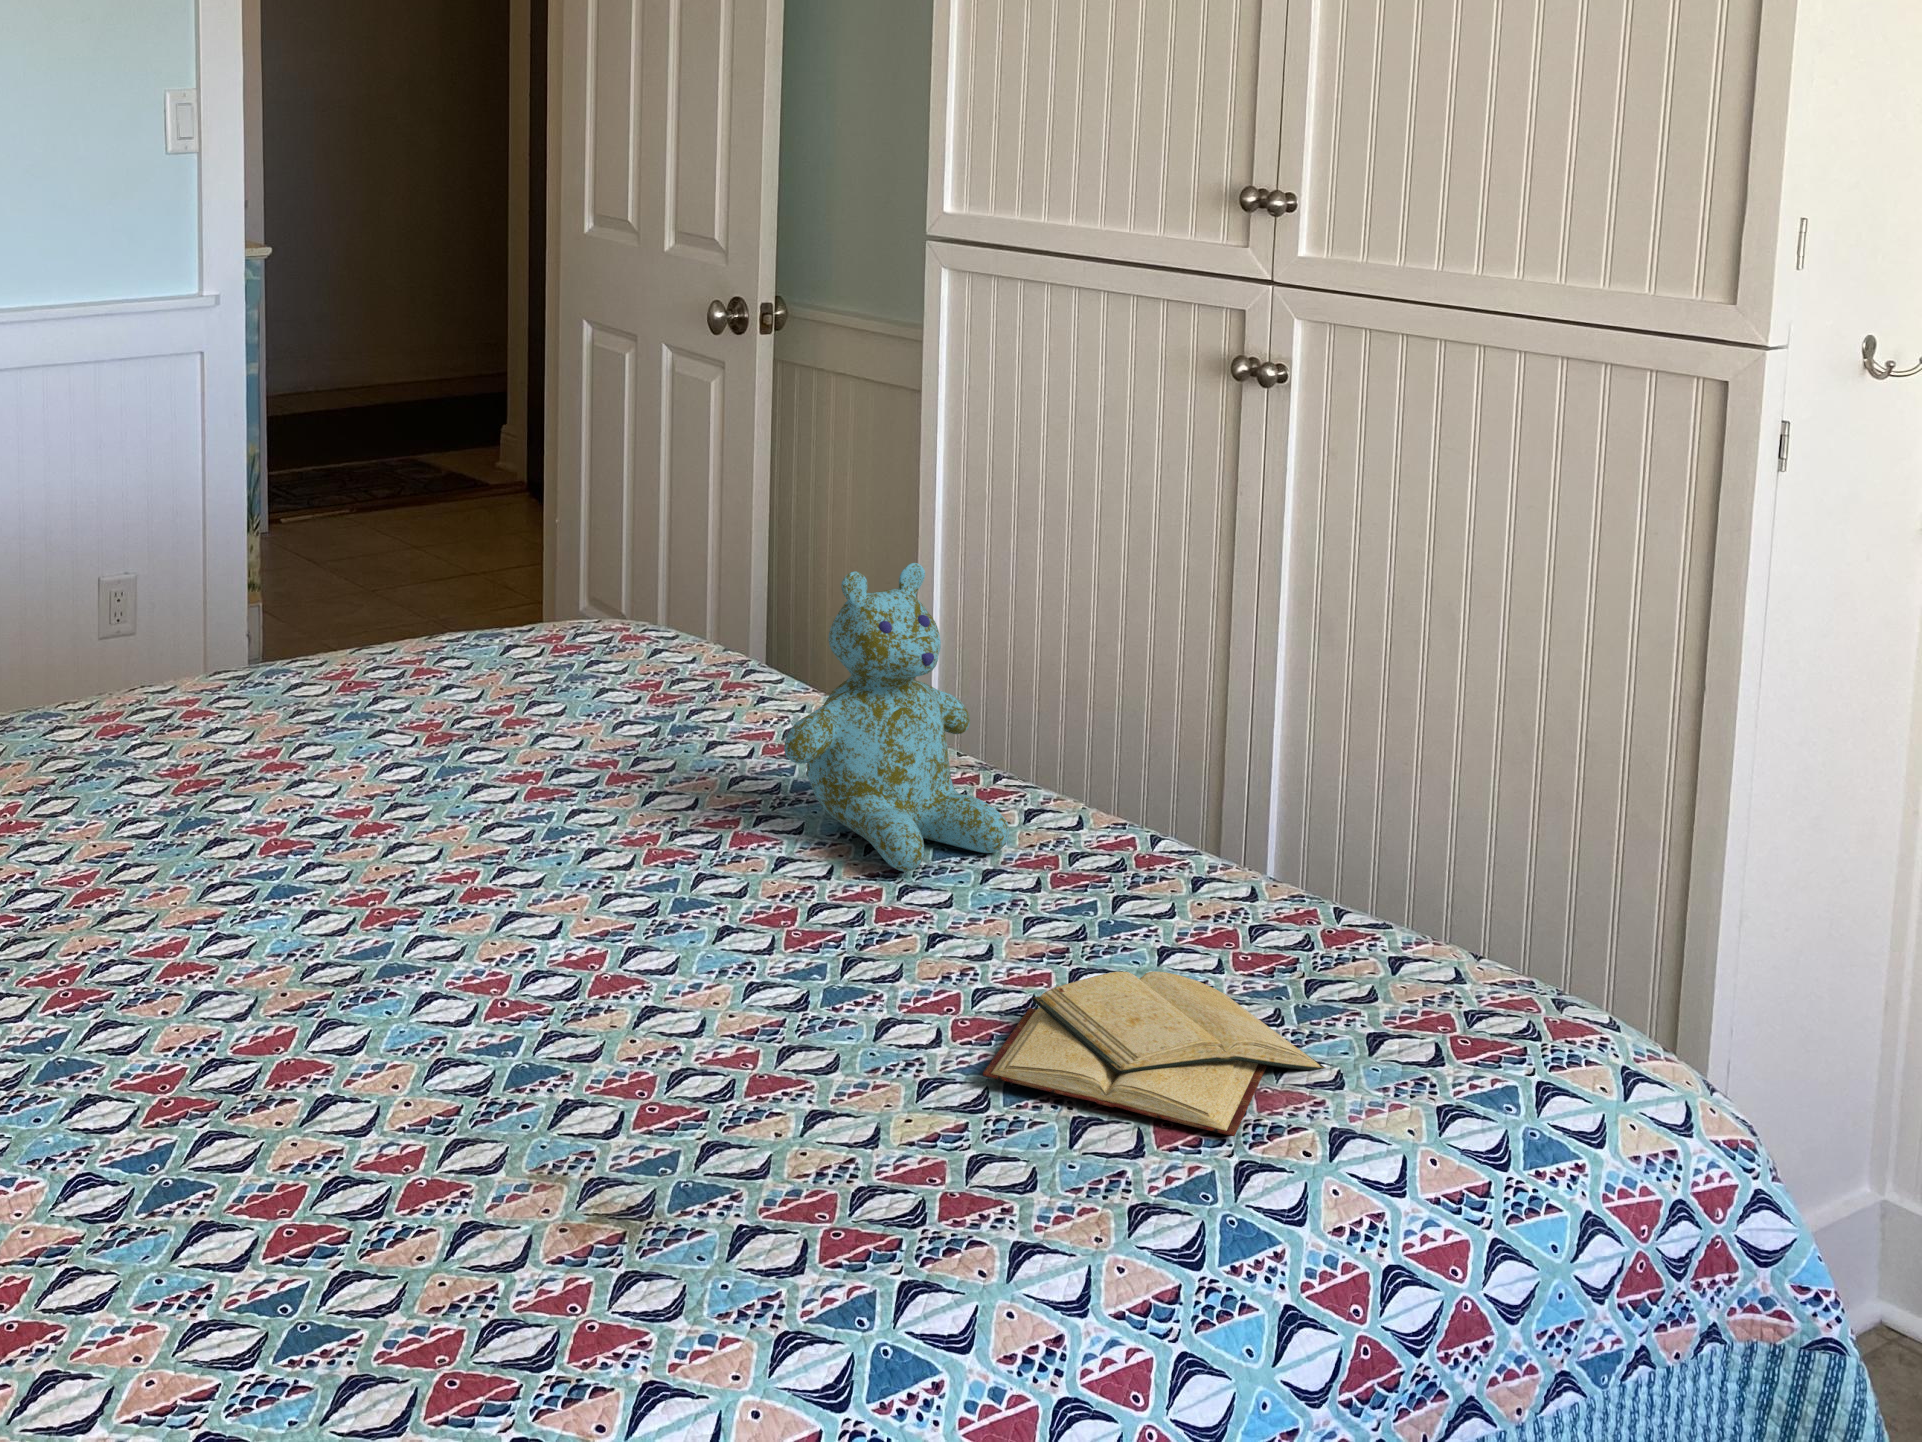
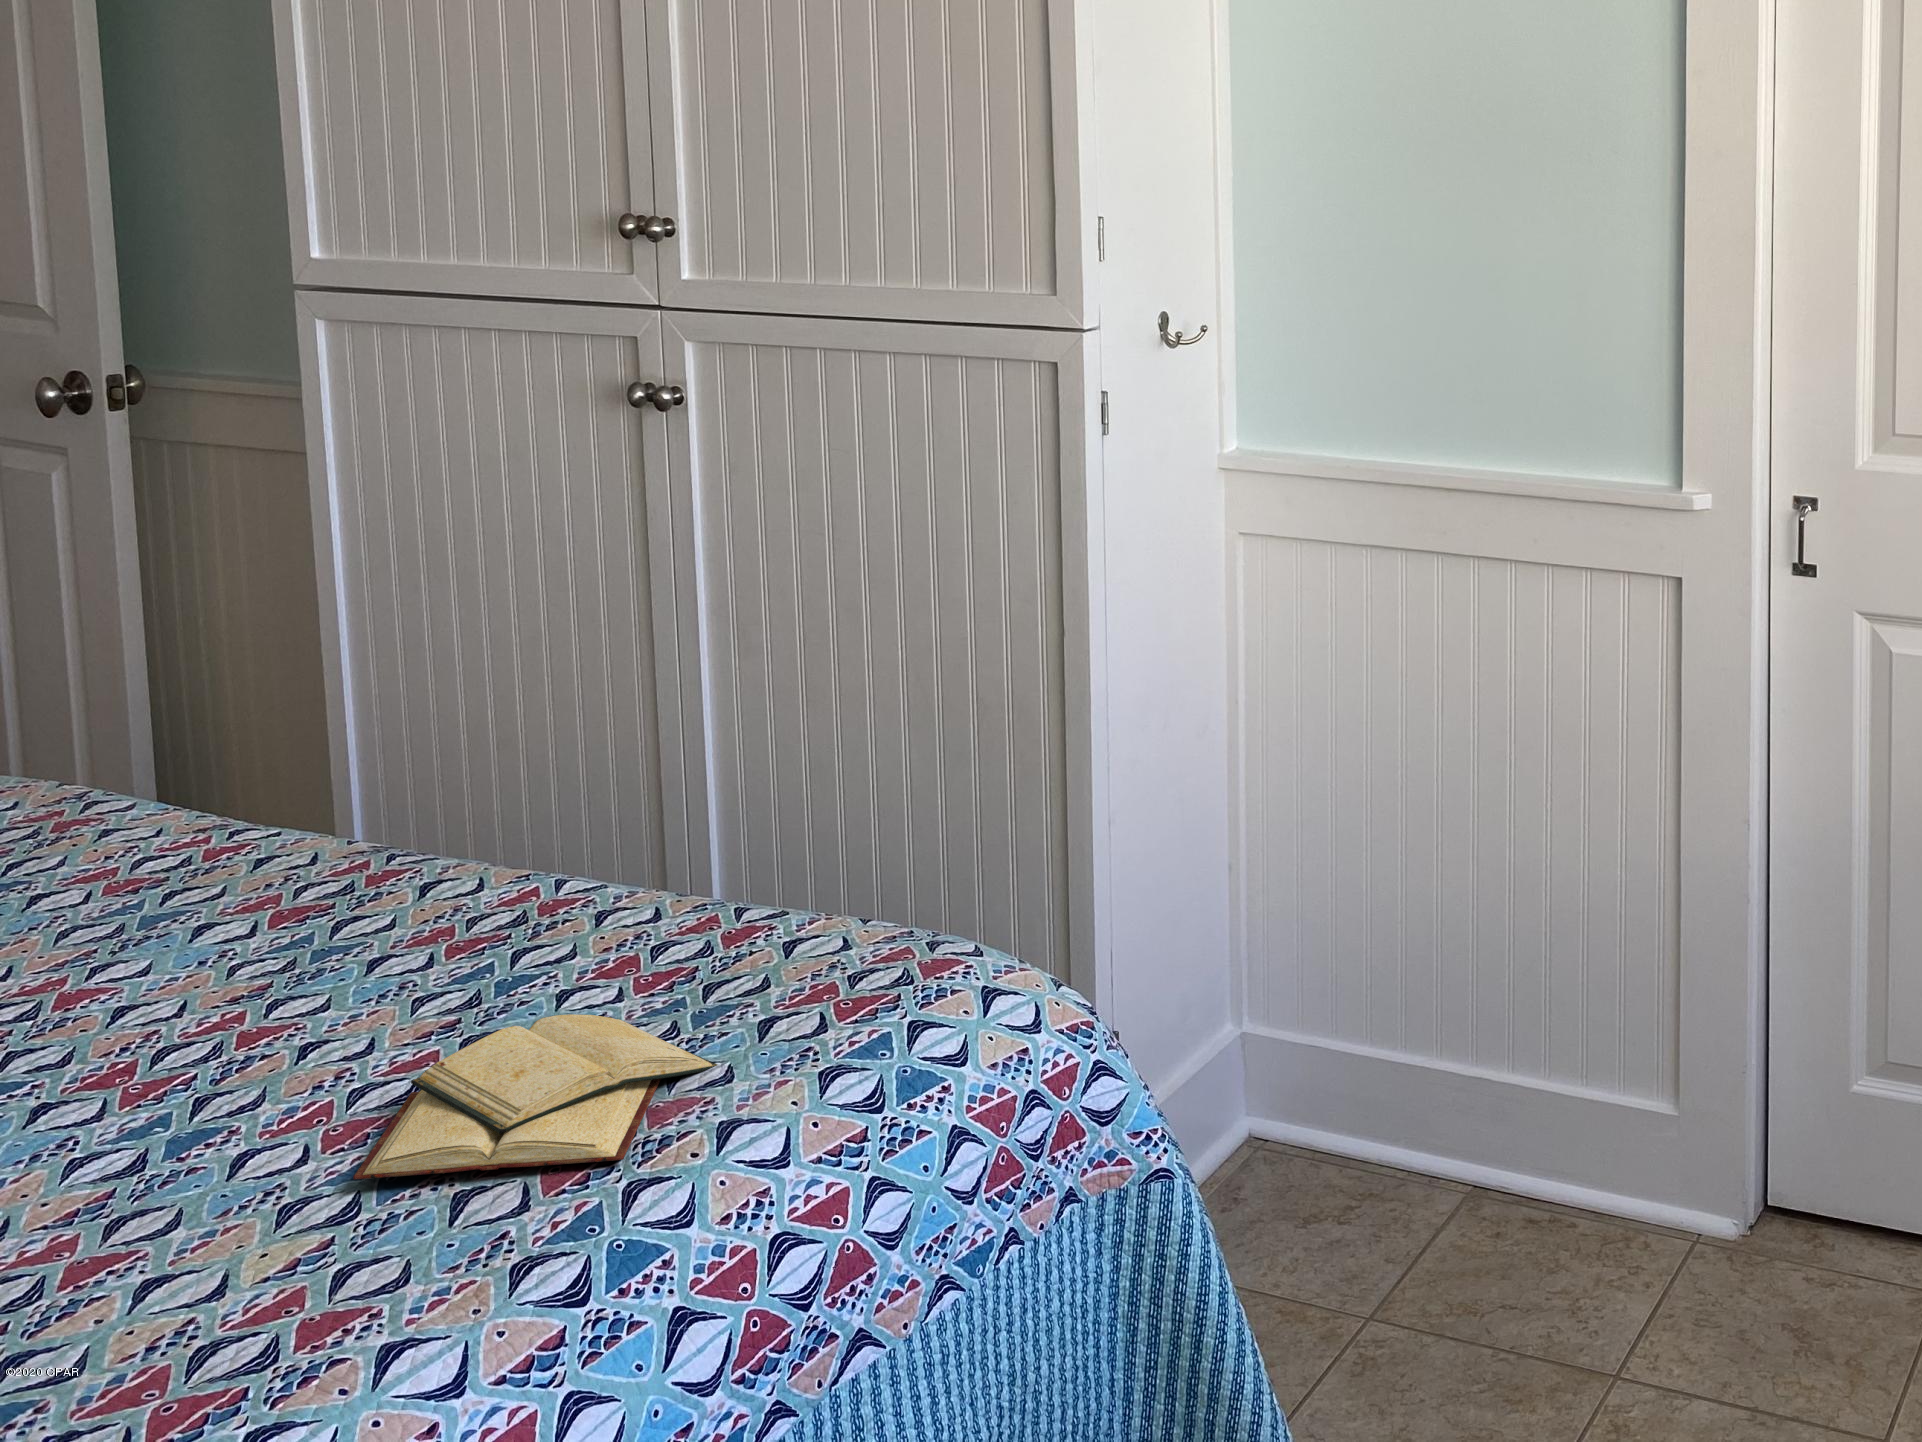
stuffed bear: present [784,563,1009,871] -> none [113,648,397,984]

